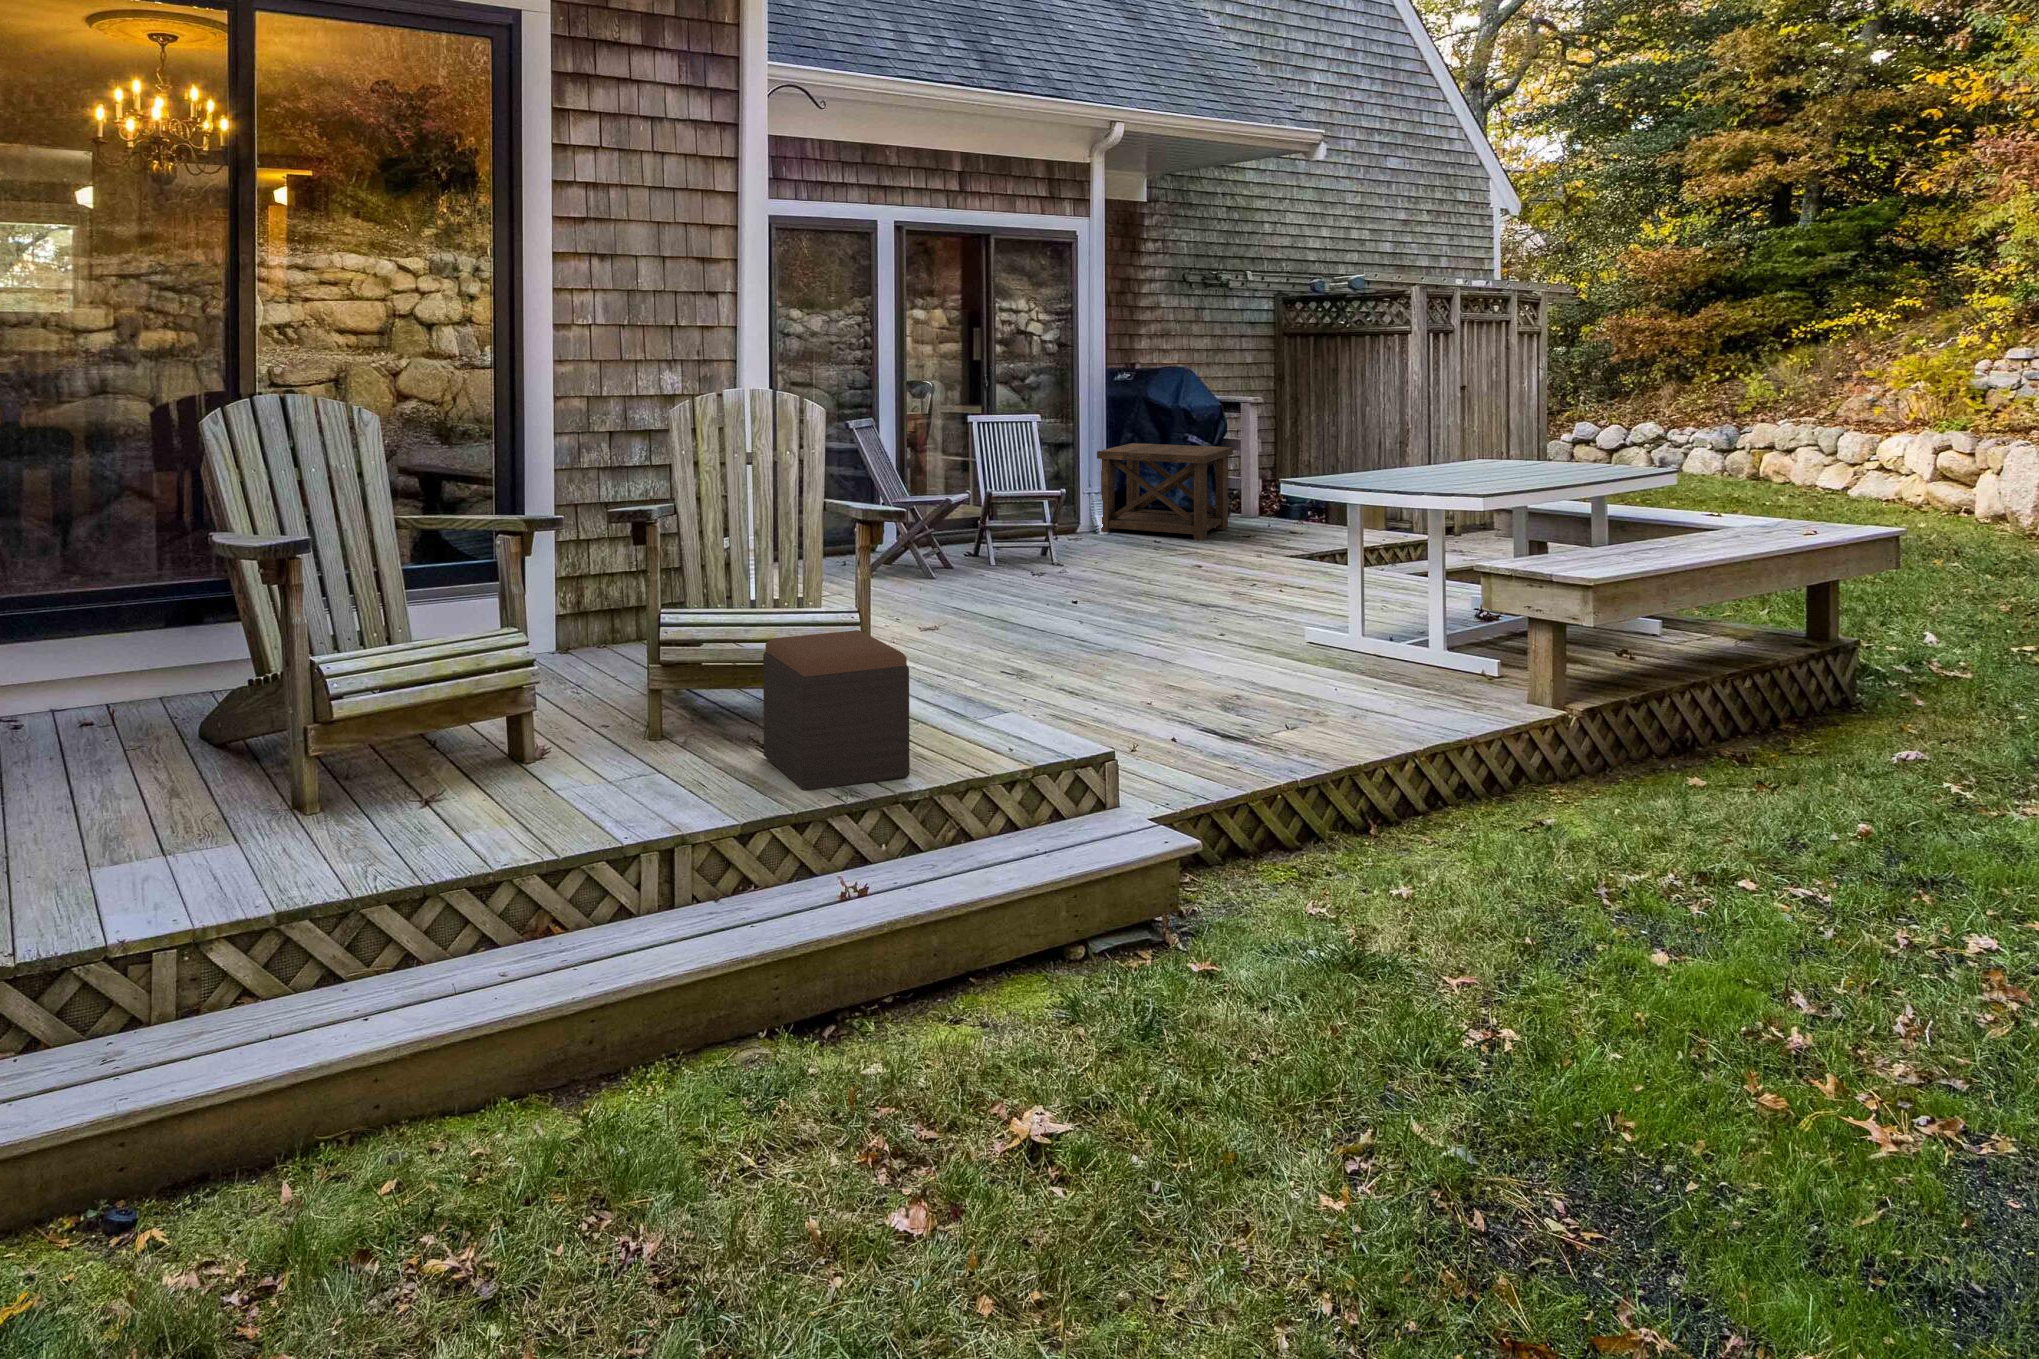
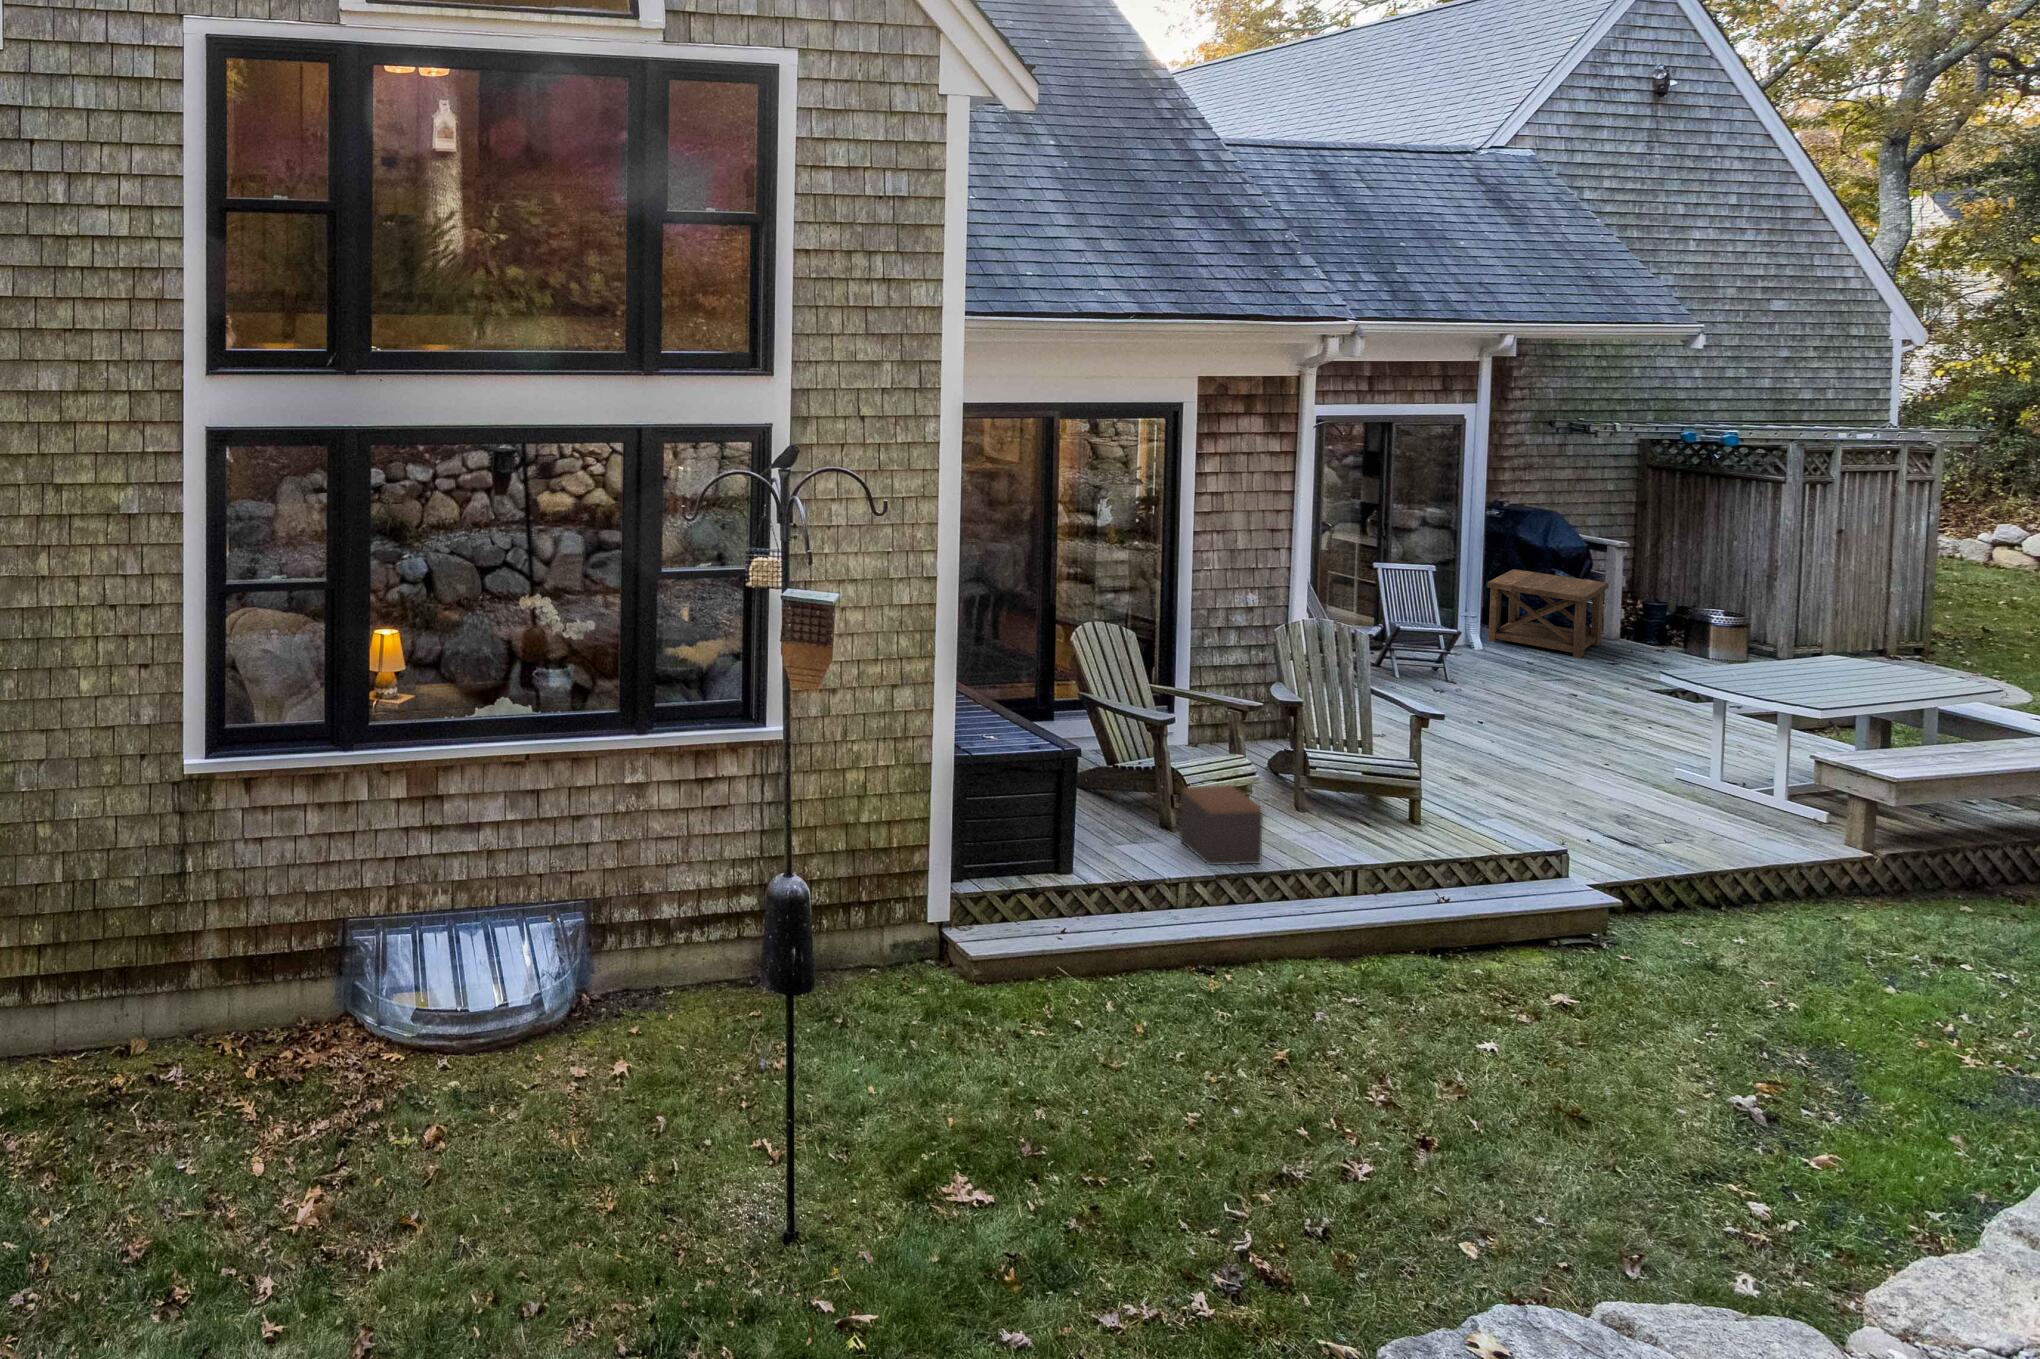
footstool: present [763,630,910,791] -> present [1180,785,1263,865]

